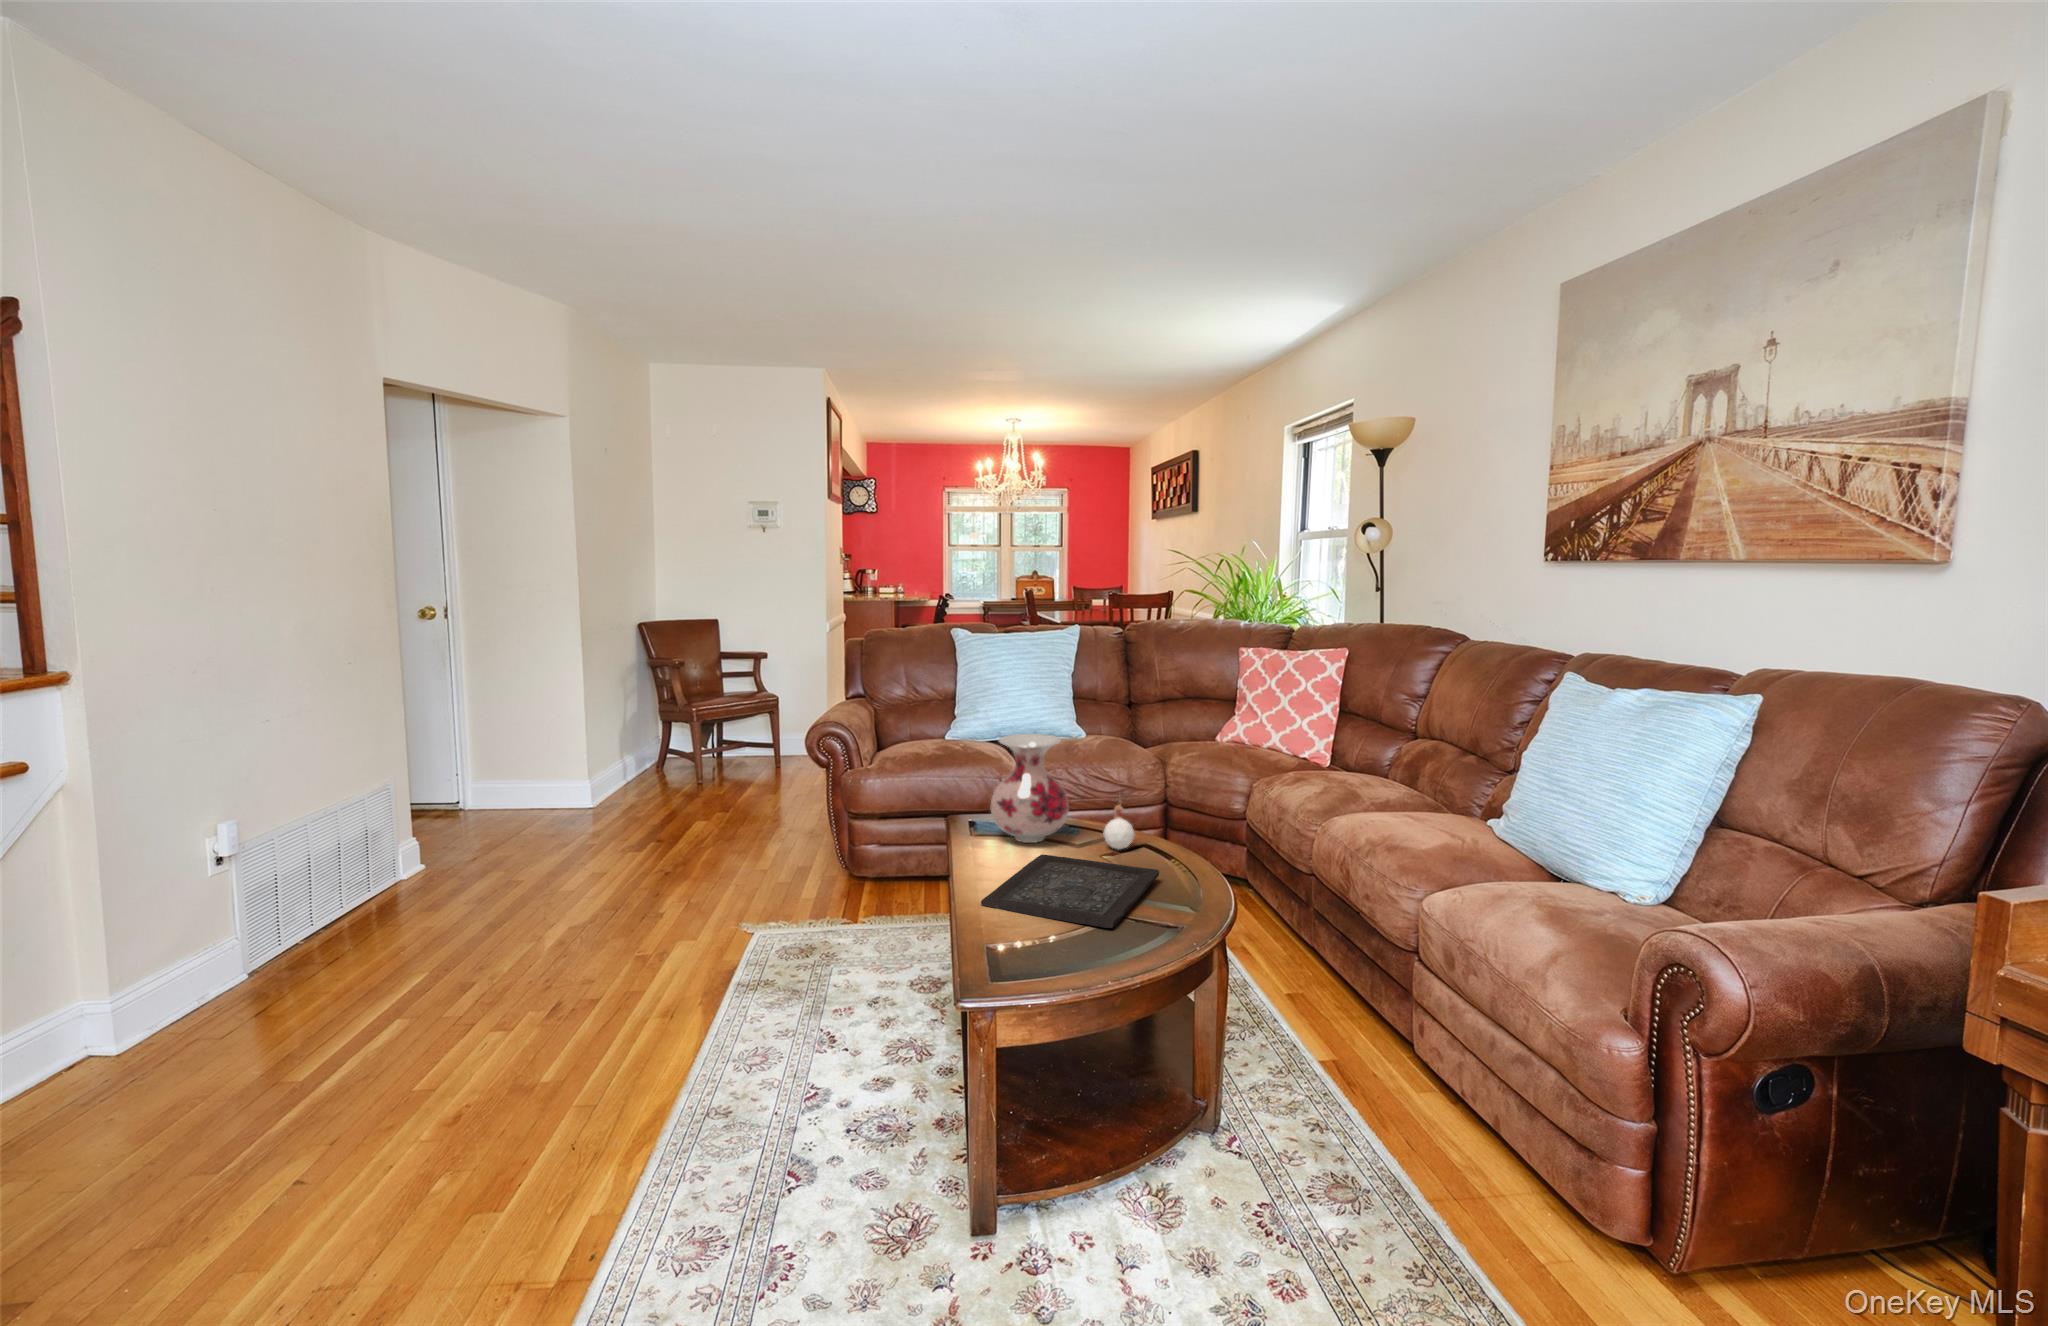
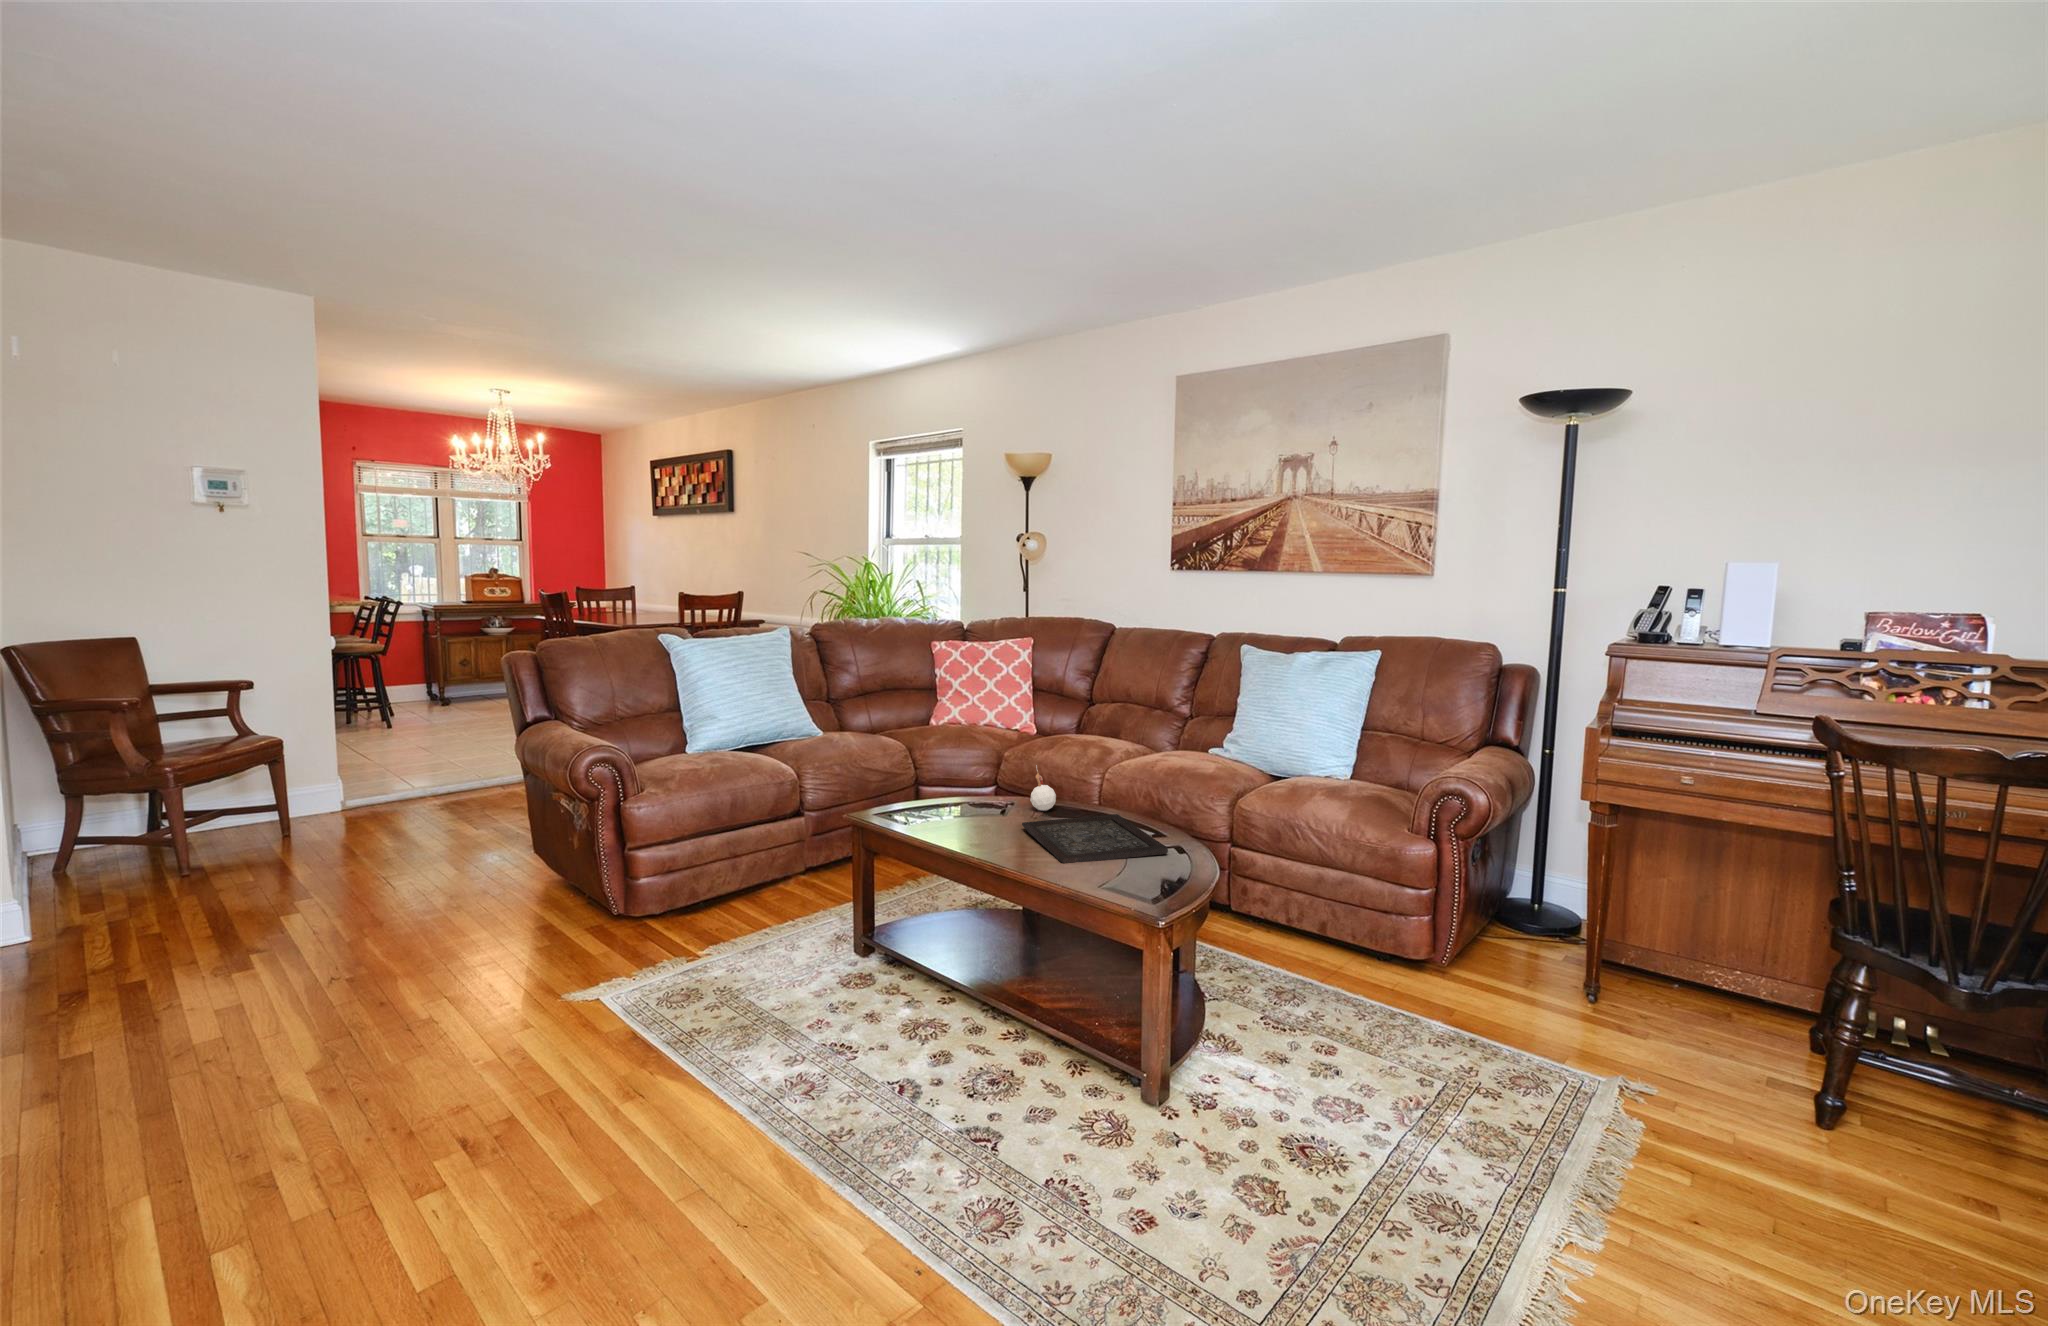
vase: present [991,734,1069,843] -> none [936,723,1006,821]

